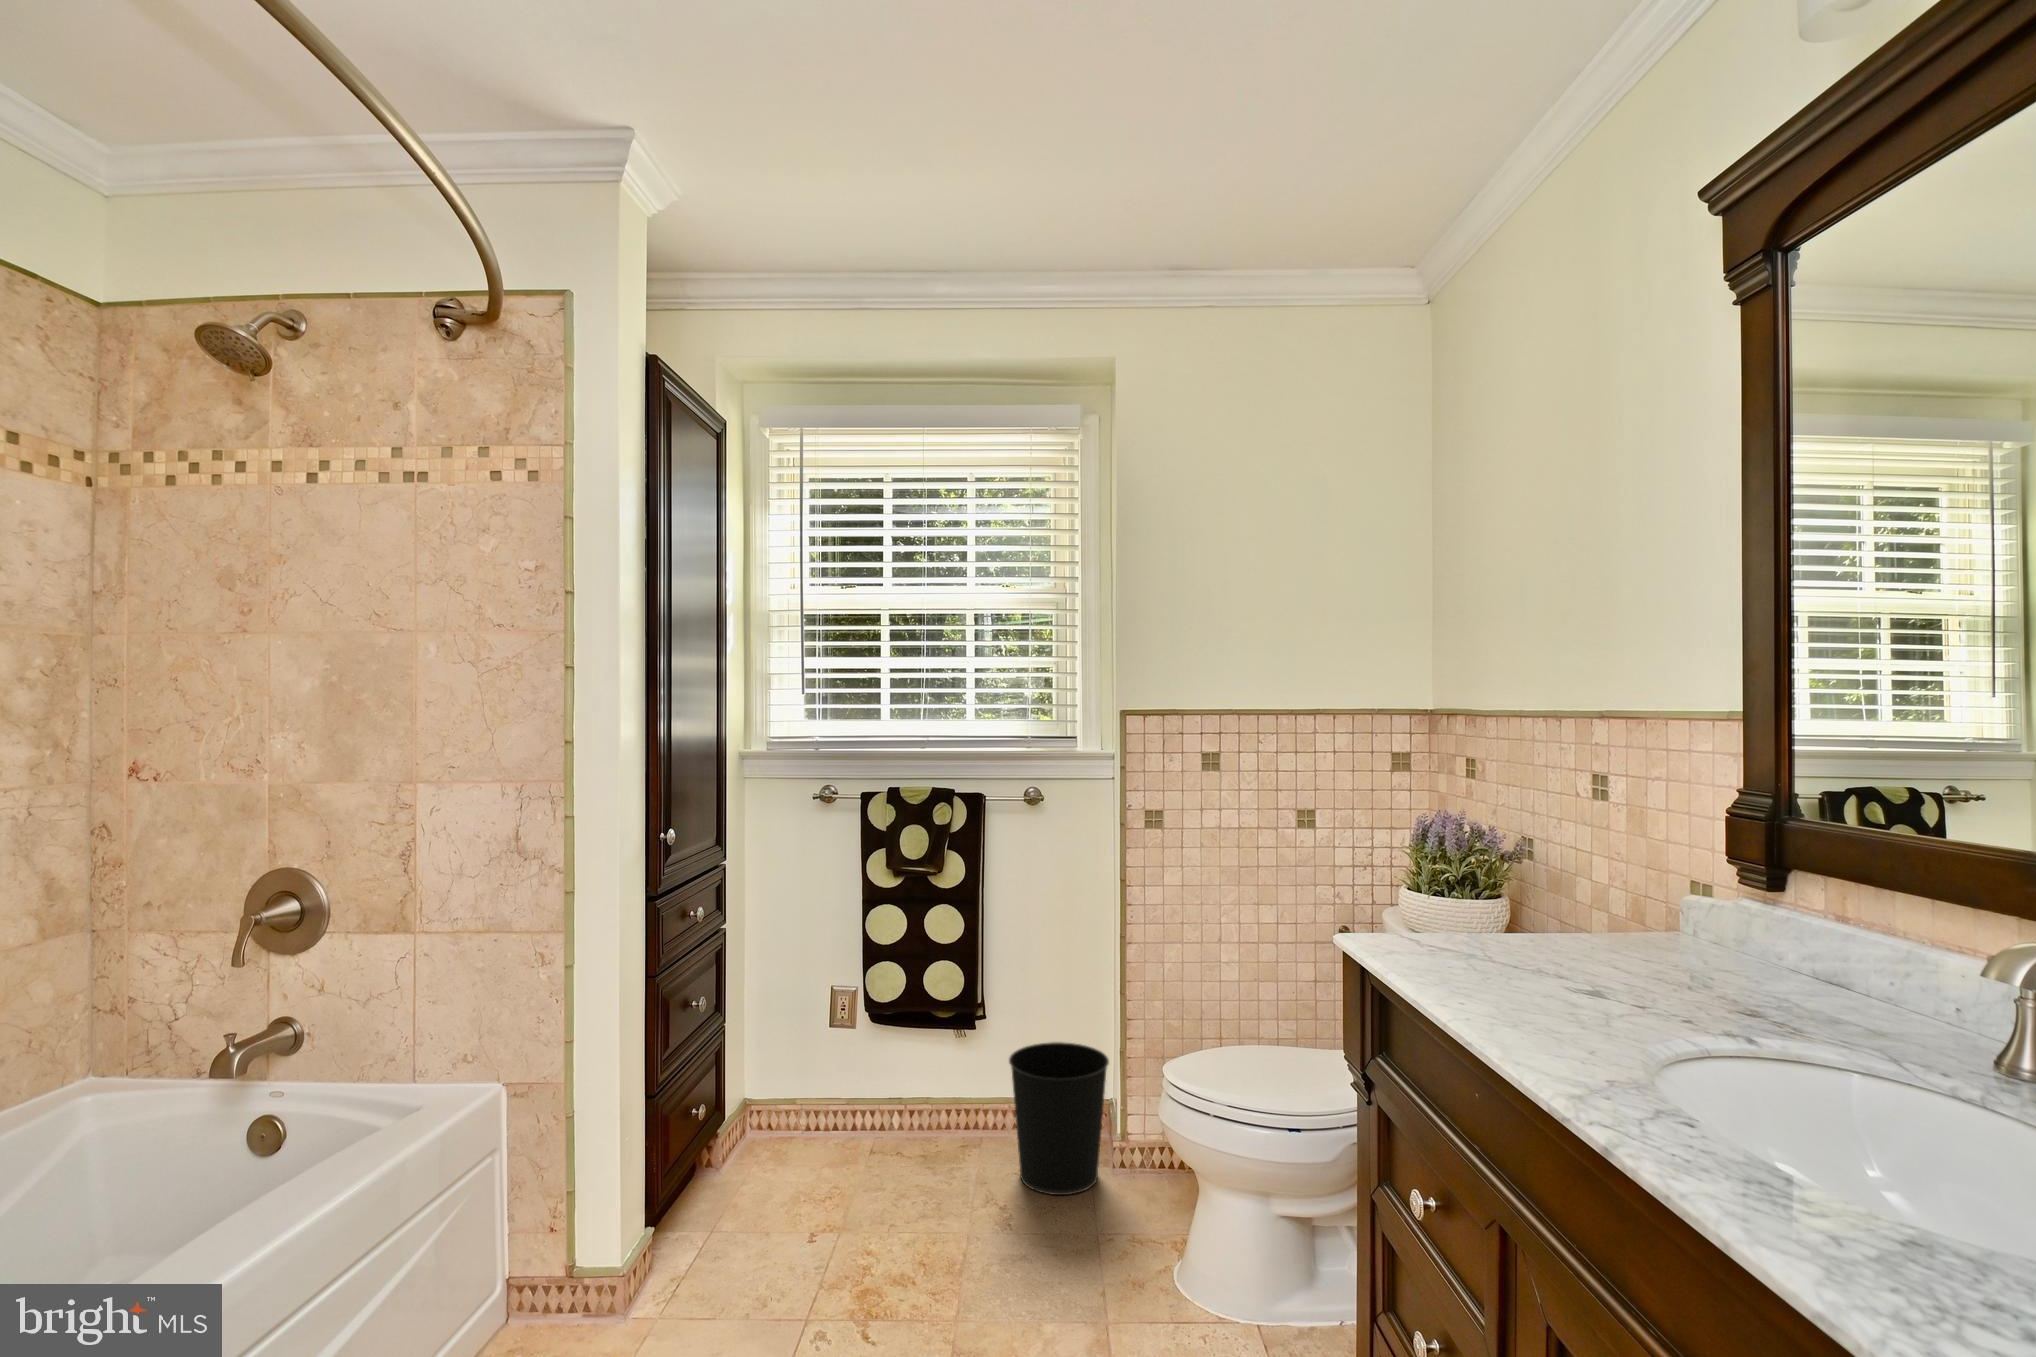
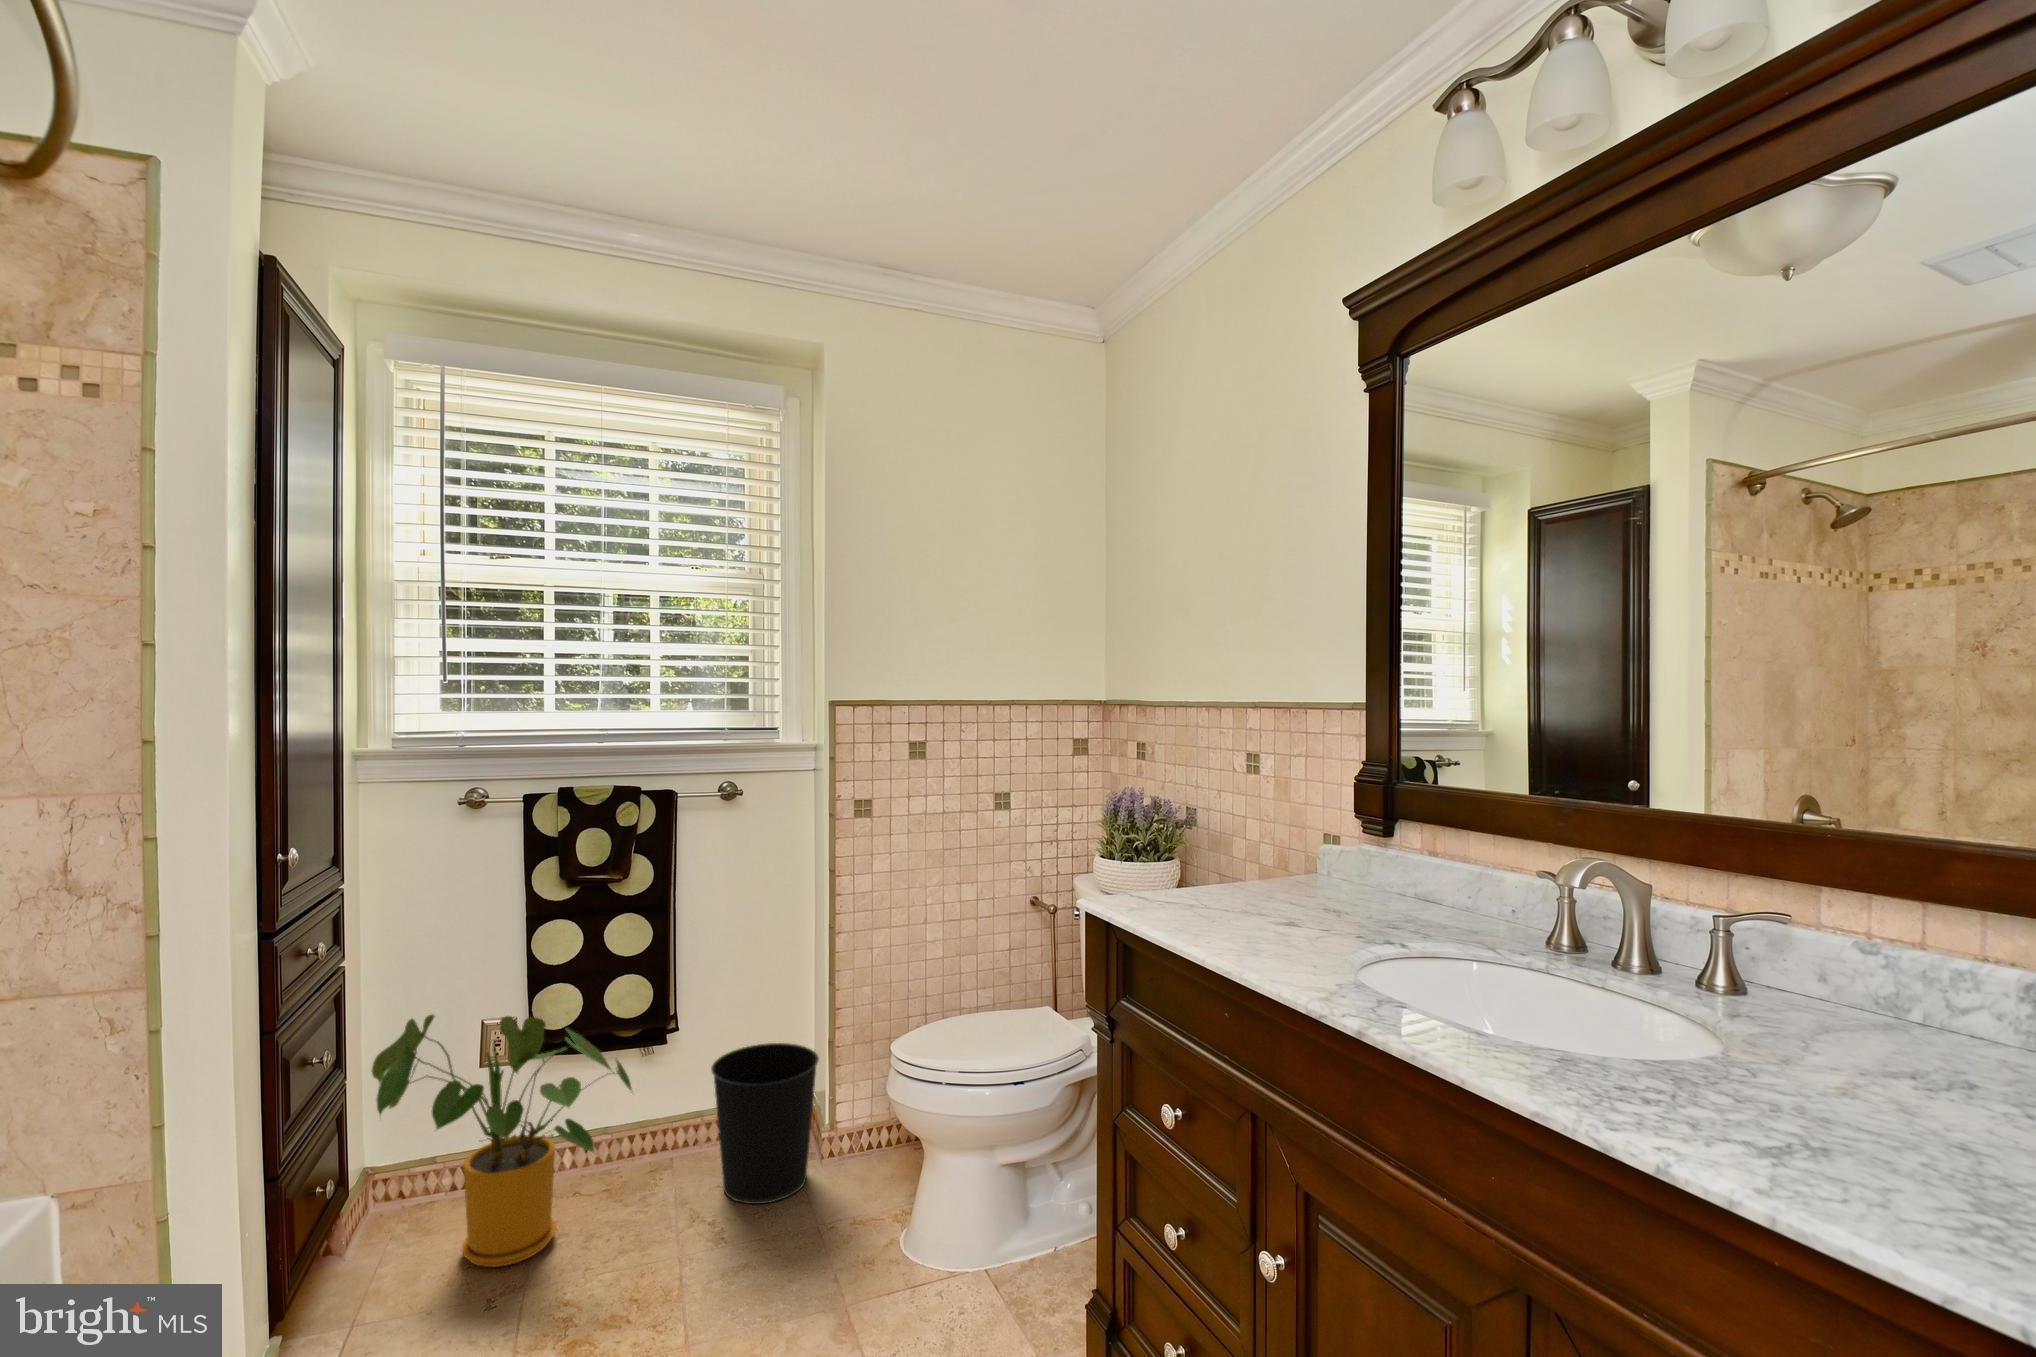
house plant: none [736,975,938,1201] -> present [372,1015,632,1267]

